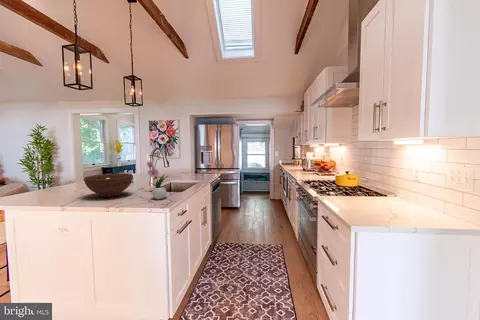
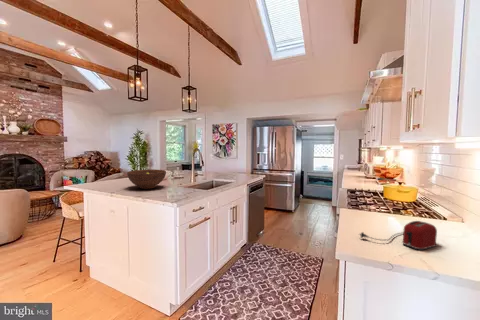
flower arrangement: present [147,155,167,199] -> none [170,154,187,195]
toaster: none [359,199,407,218] -> present [360,221,437,249]

